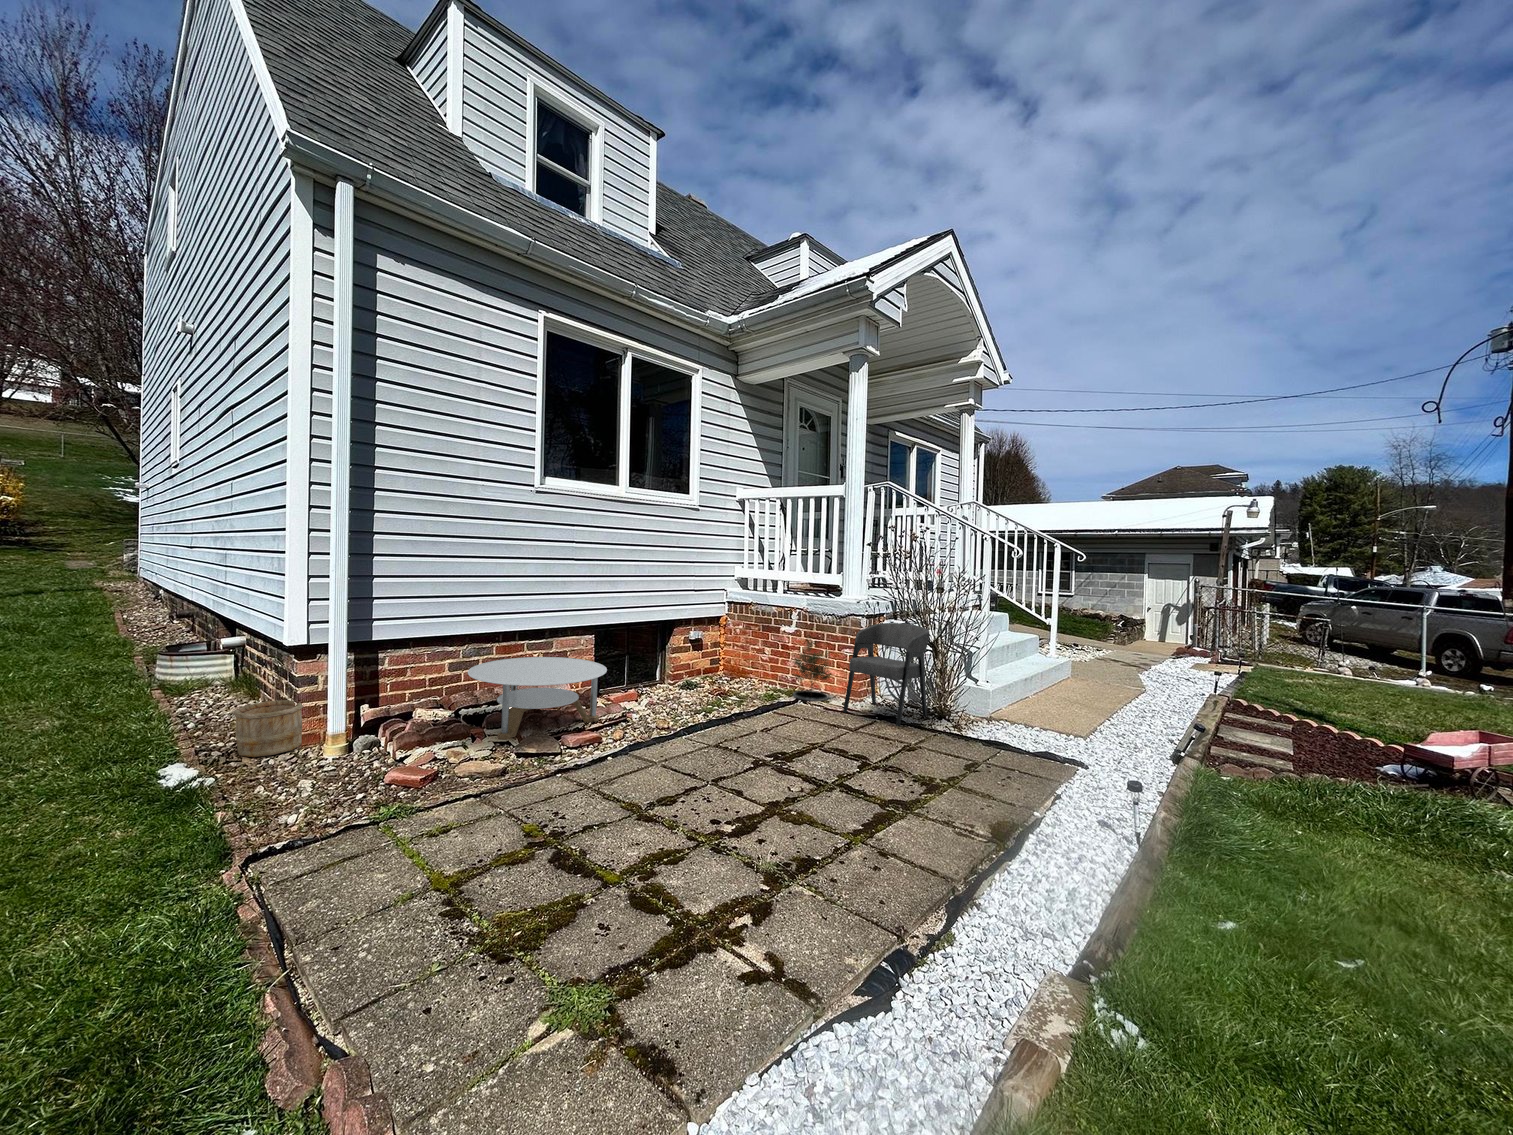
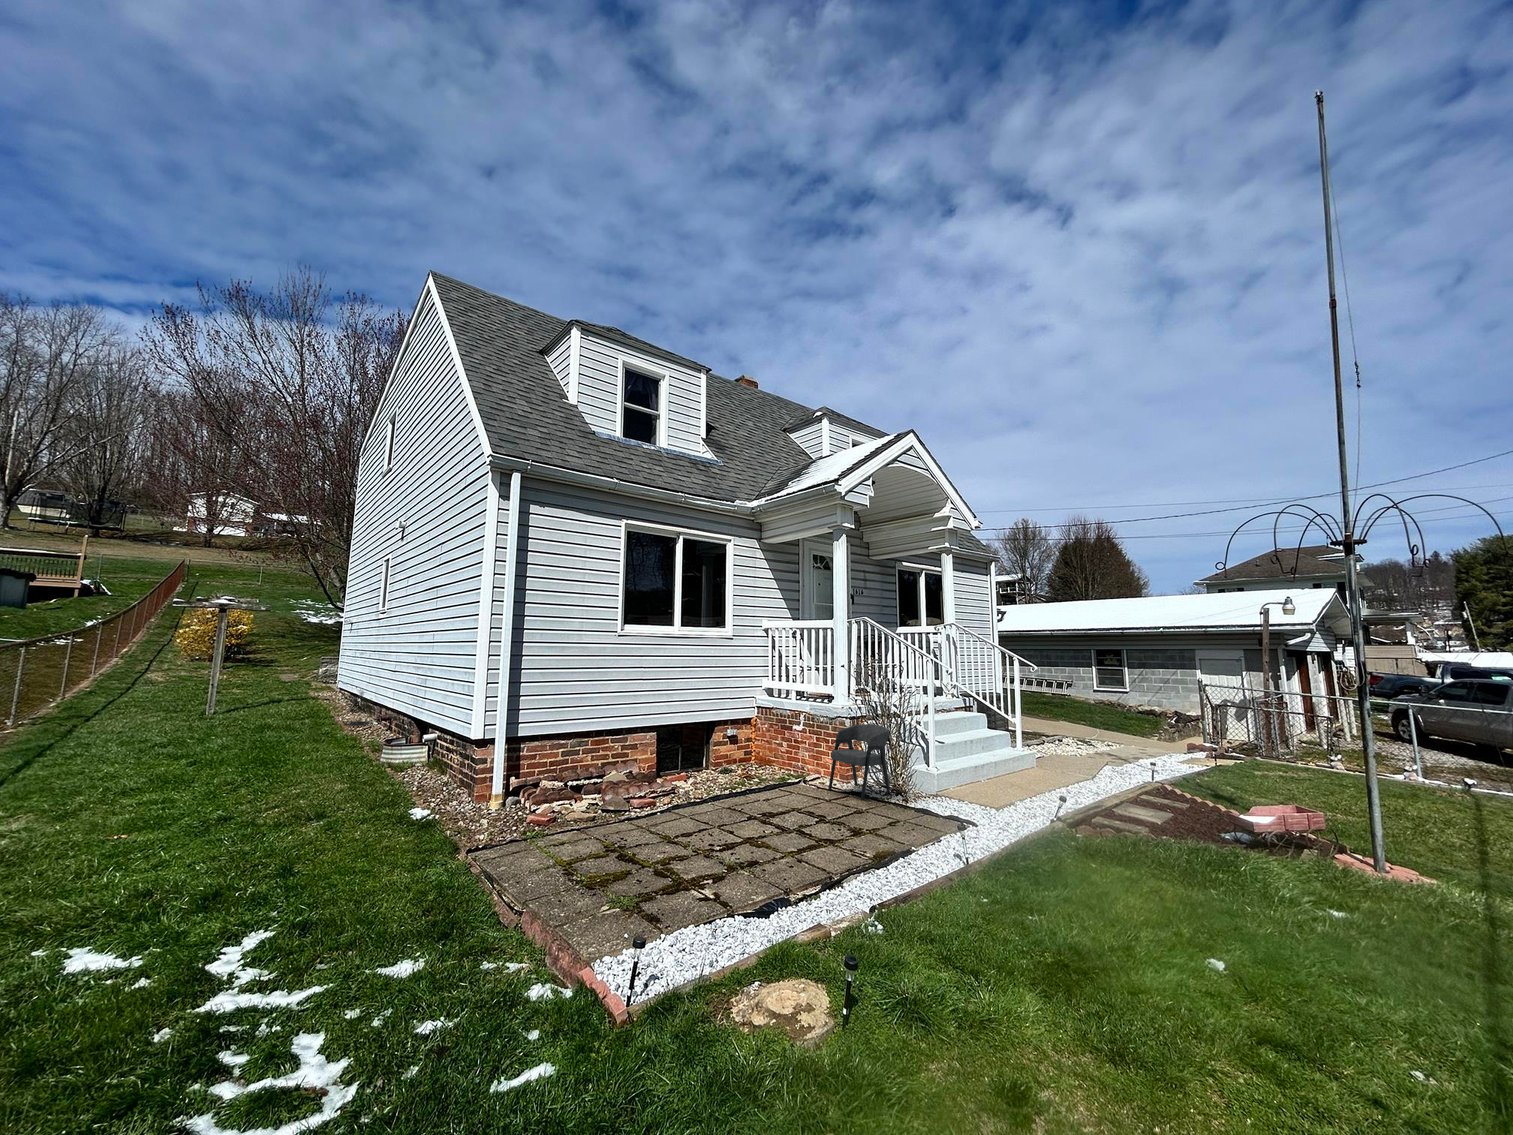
potted tree: present [793,637,831,701] -> present [348,692,371,725]
round table: present [468,657,607,740] -> none [574,749,662,802]
wooden bucket: present [233,700,303,757] -> none [445,774,481,807]

